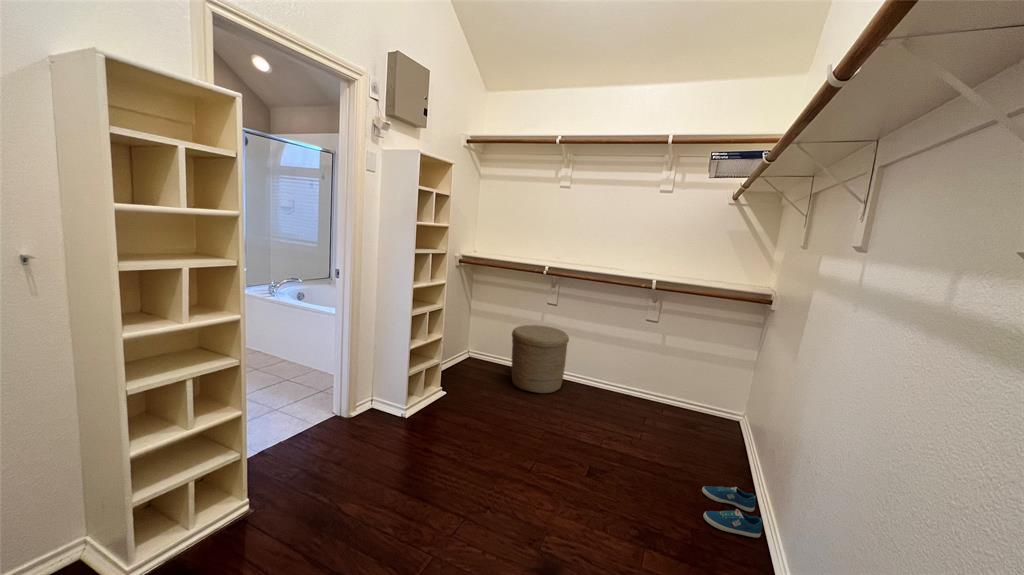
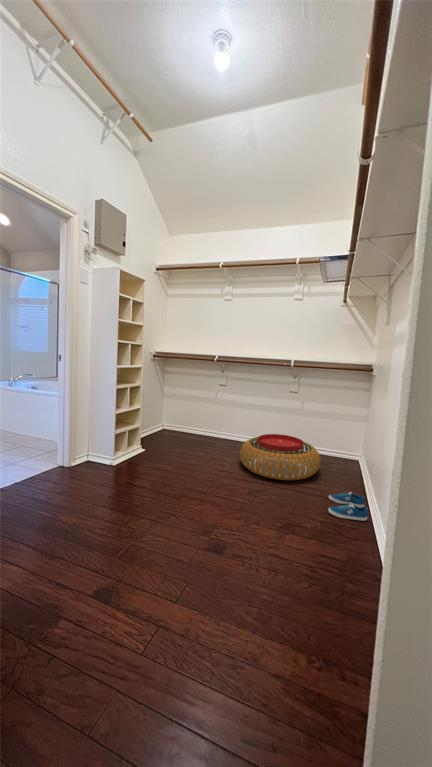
woven basket: present [511,325,569,393] -> none [193,402,235,449]
pouf: none [575,382,689,456] -> present [240,434,321,480]

